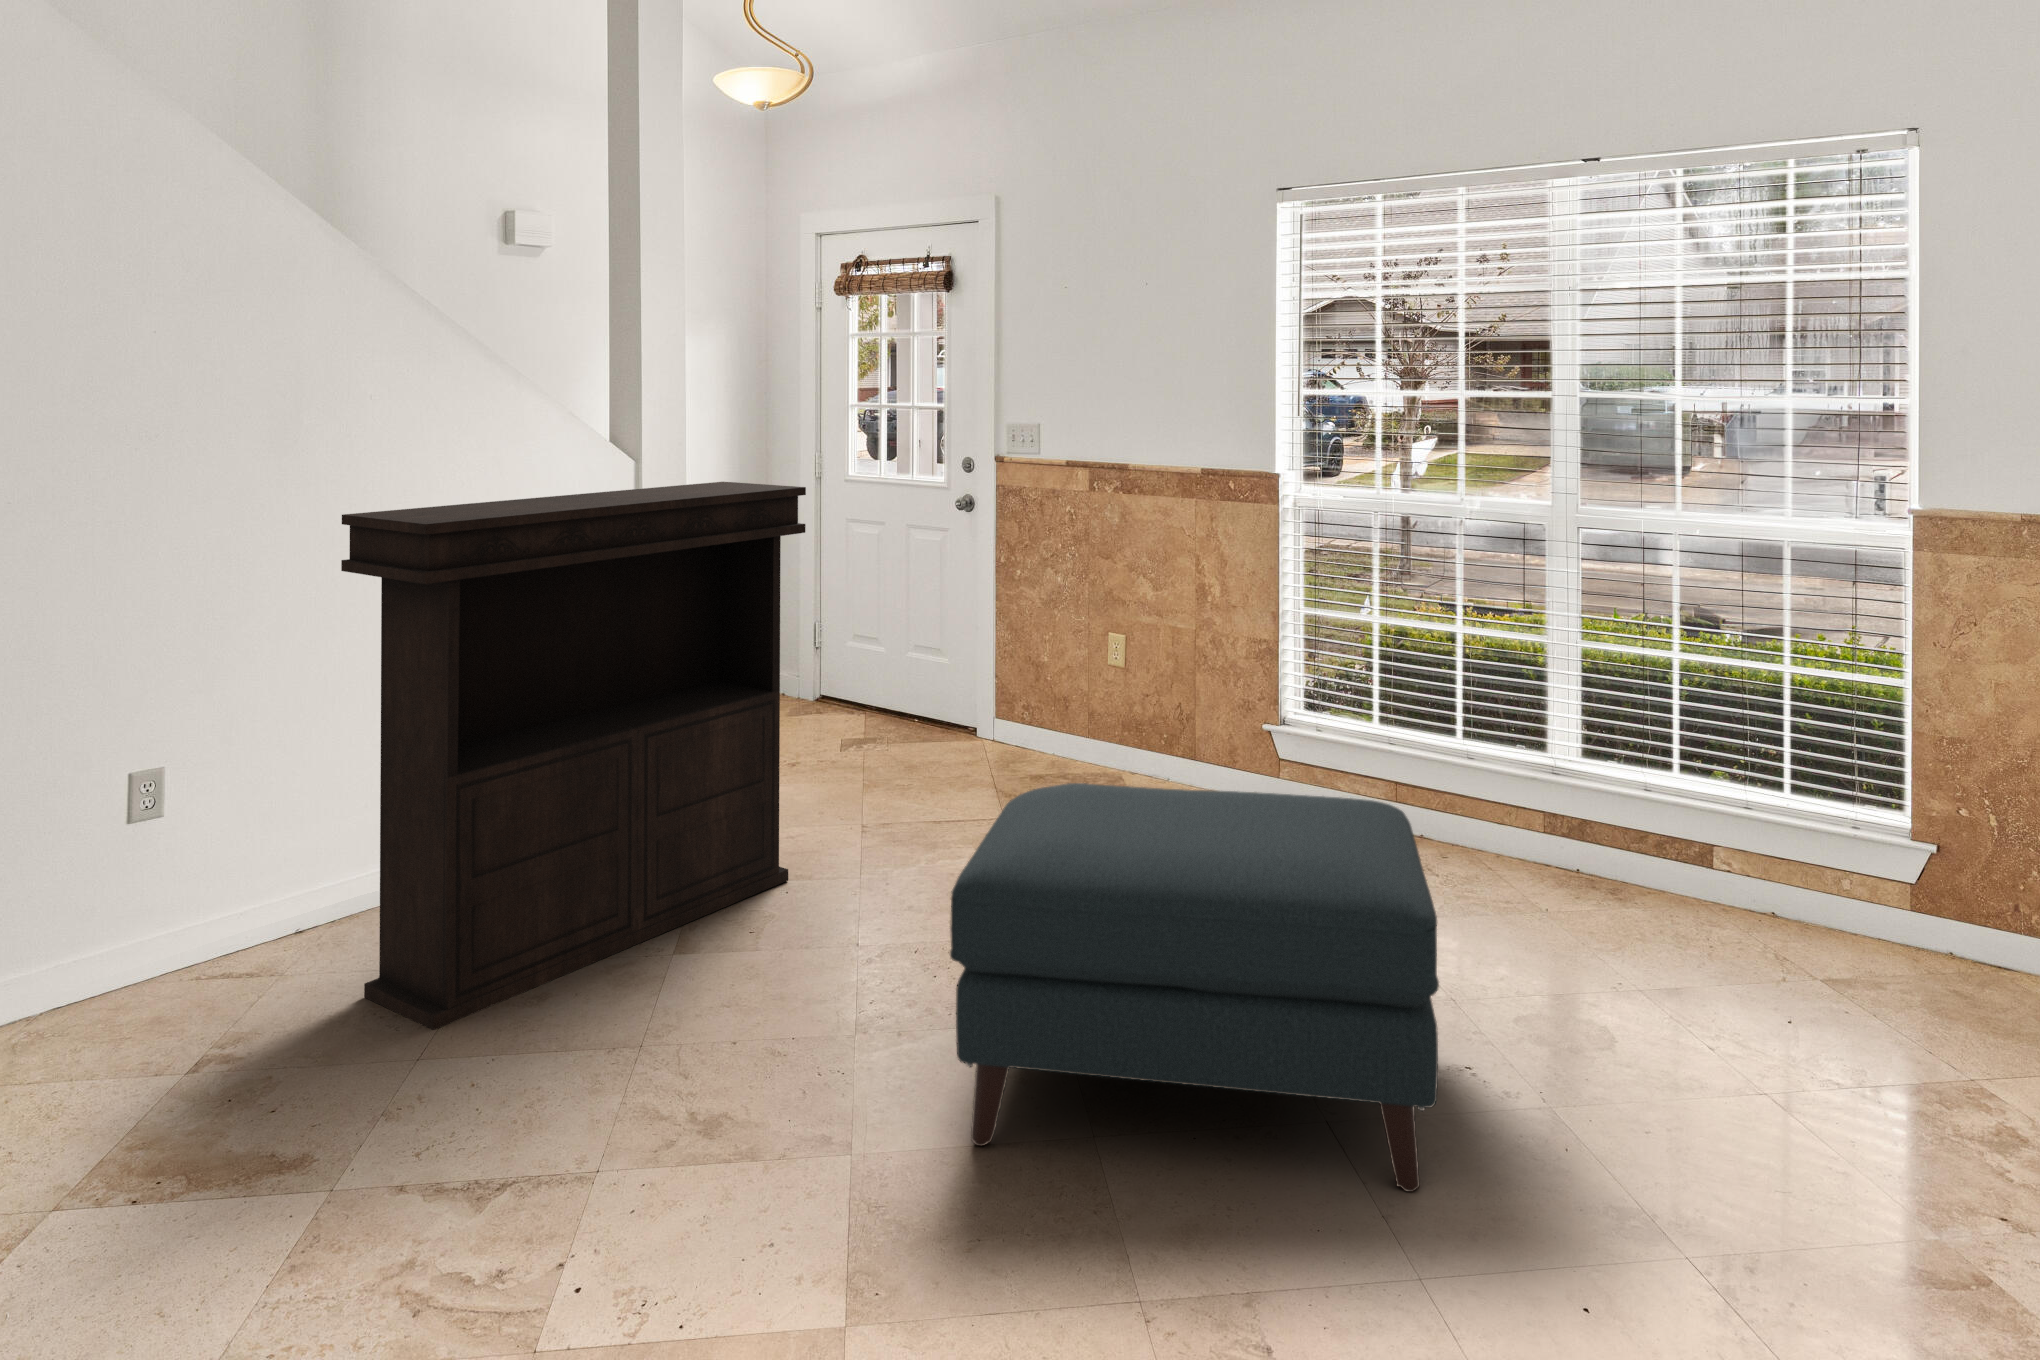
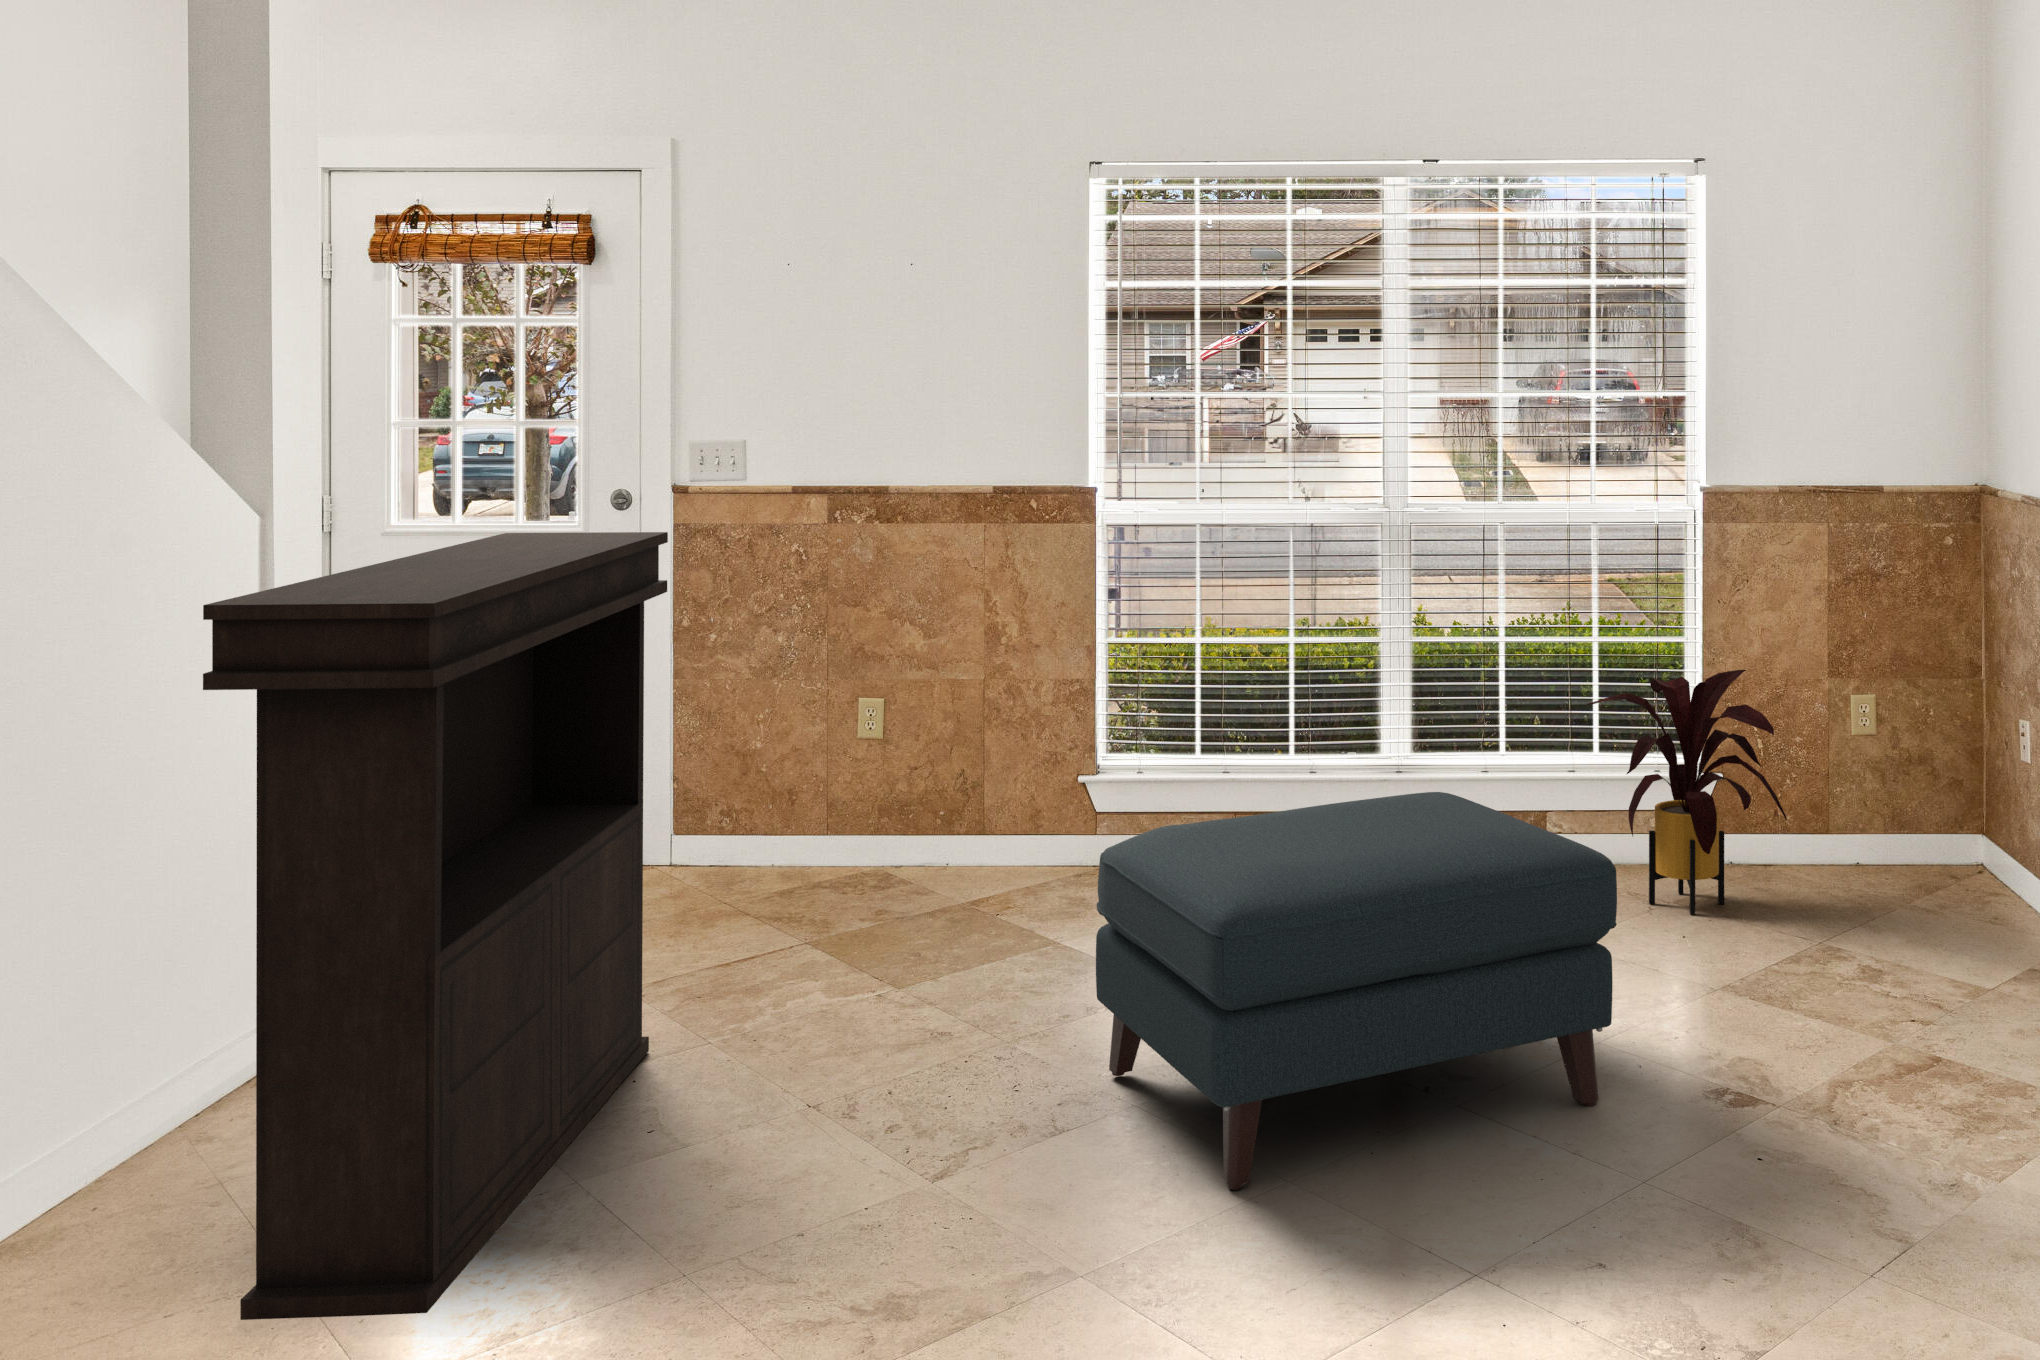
house plant: none [1710,719,1962,1008] -> present [1587,670,1787,915]

